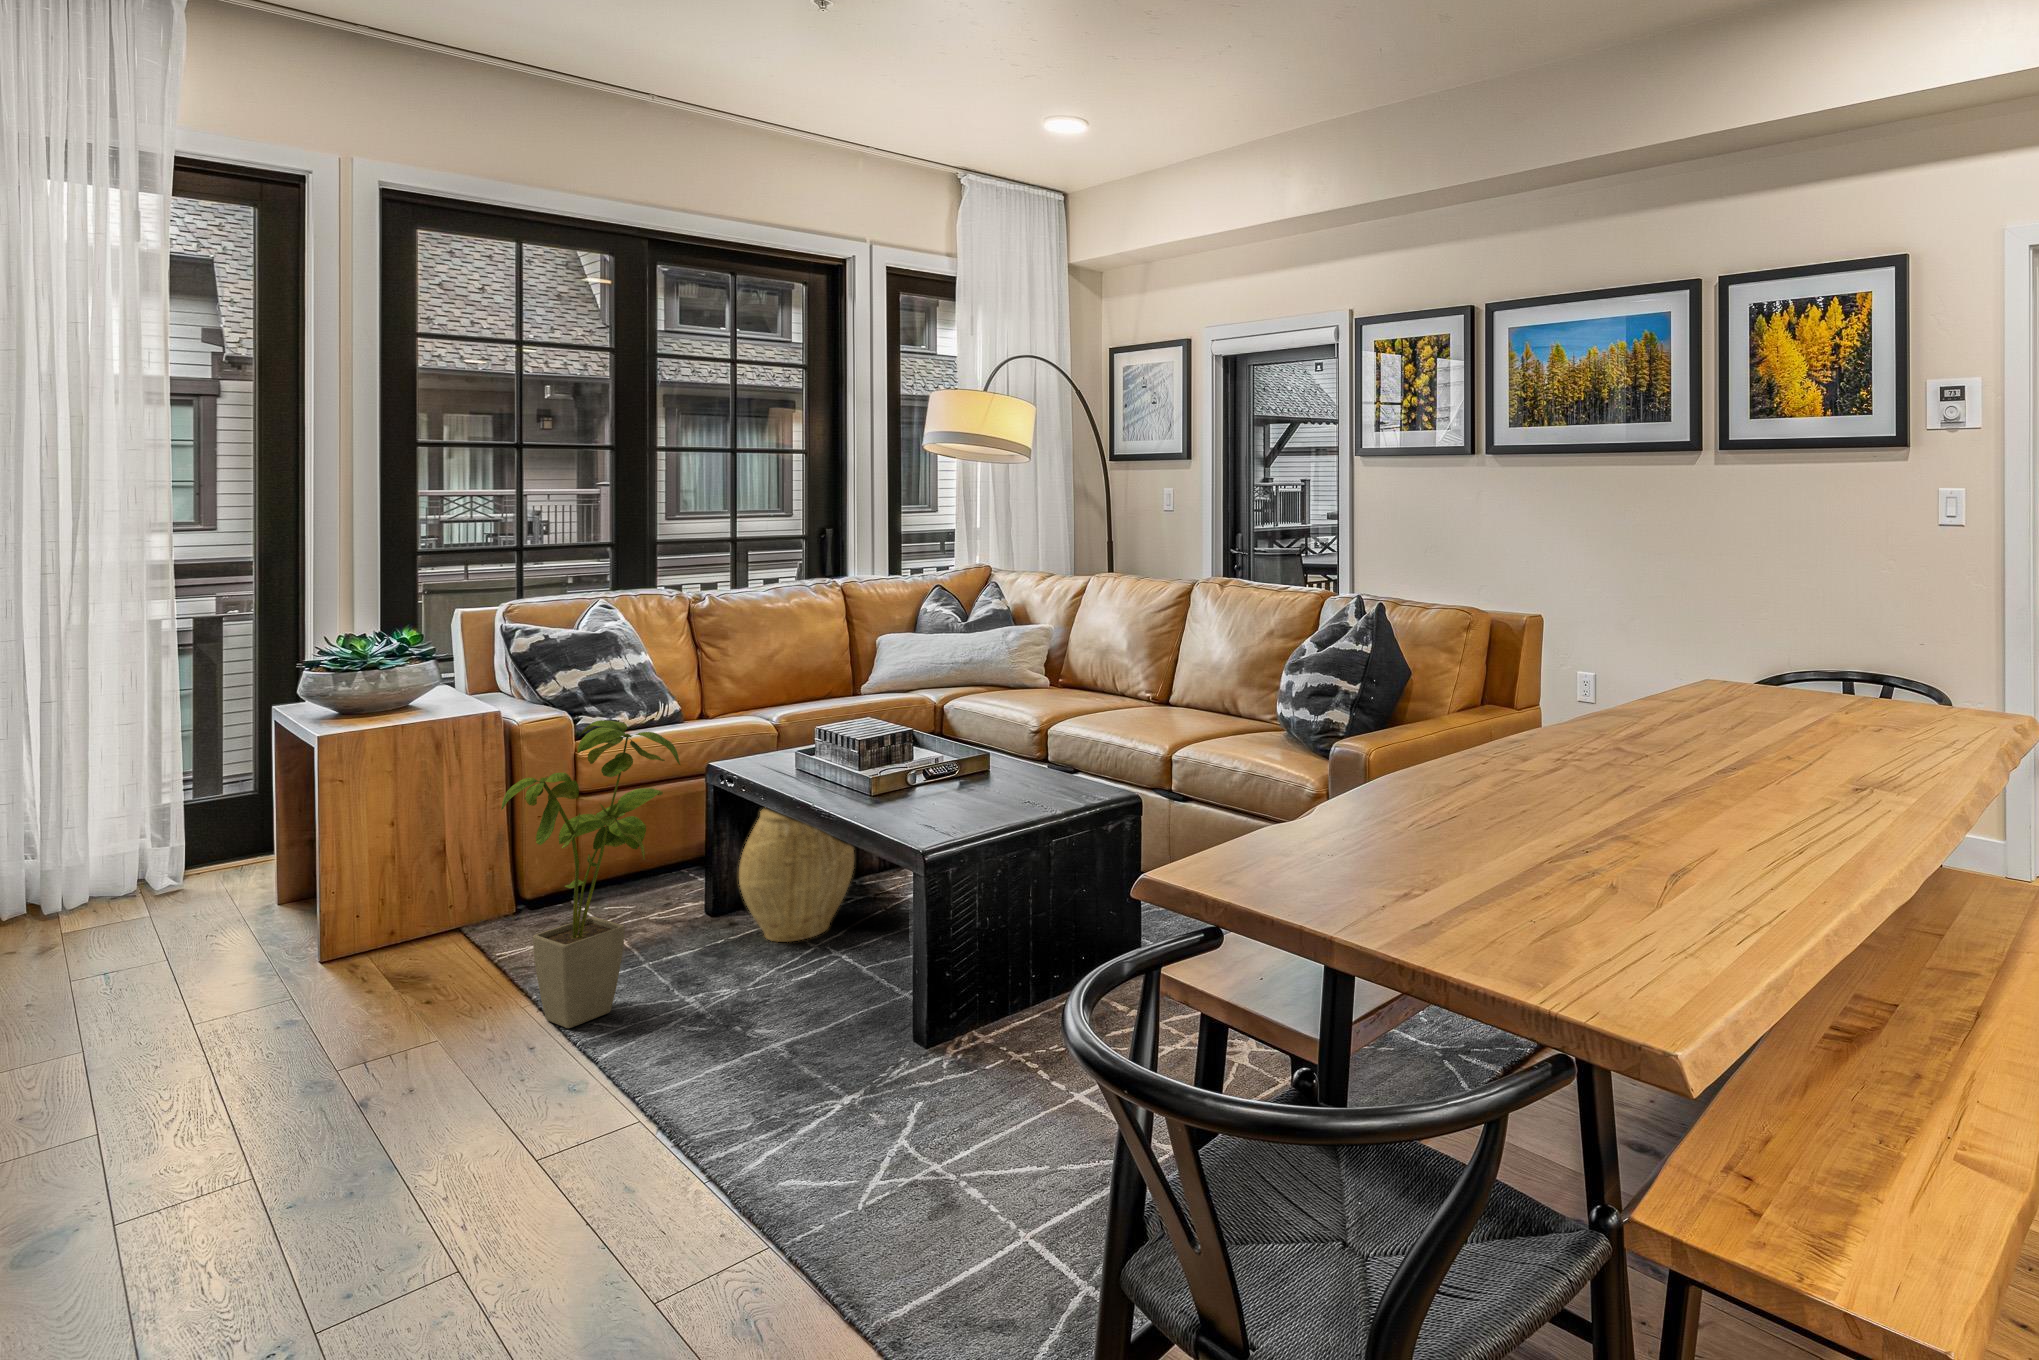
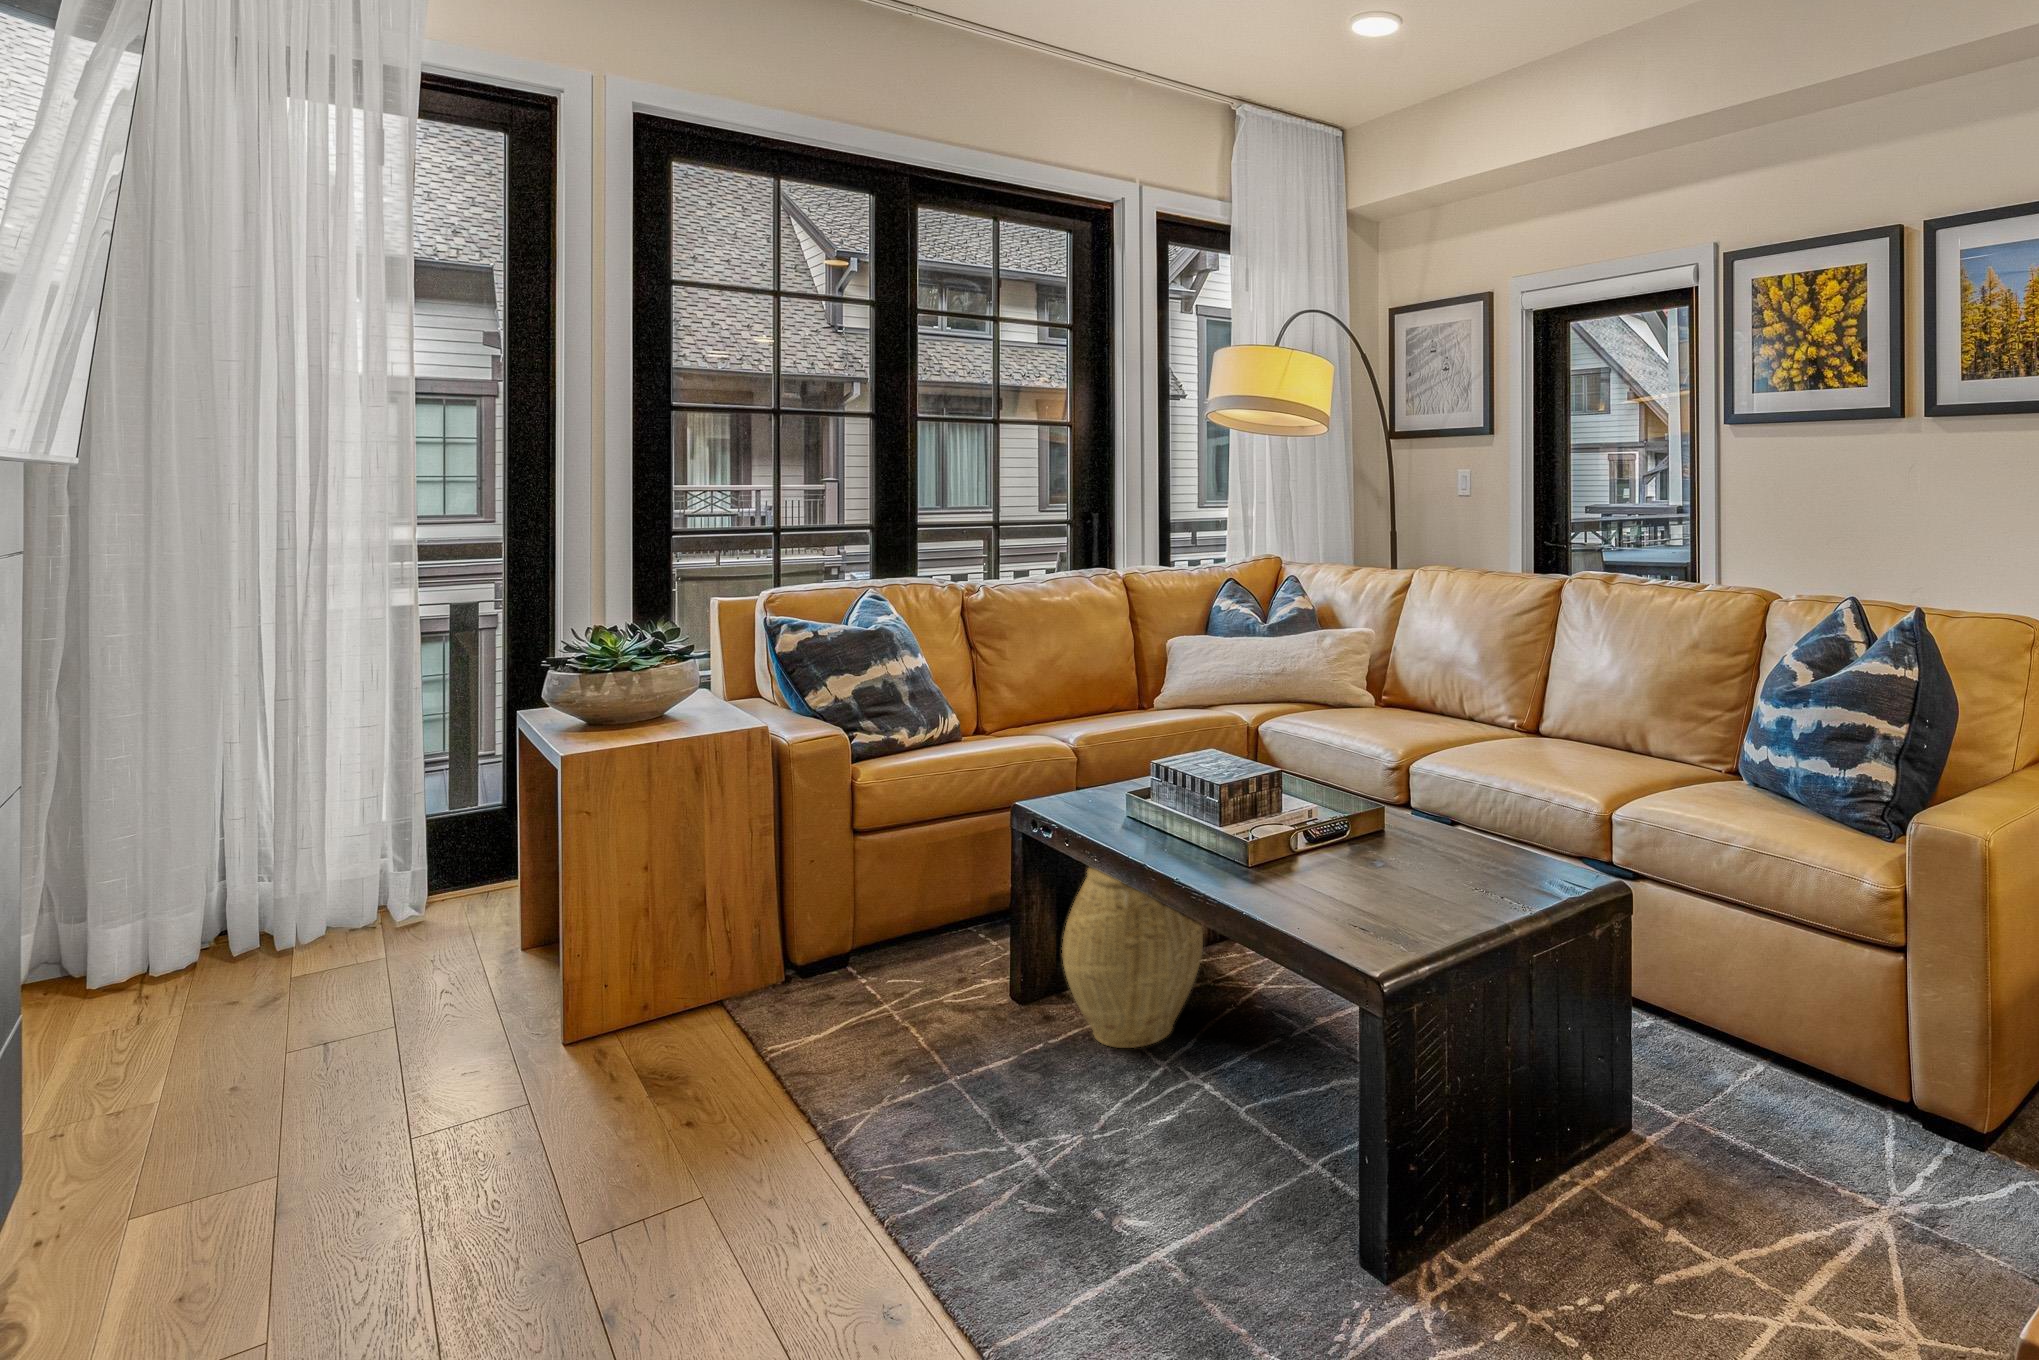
house plant: present [501,720,680,1028] -> none [789,751,1016,1181]

